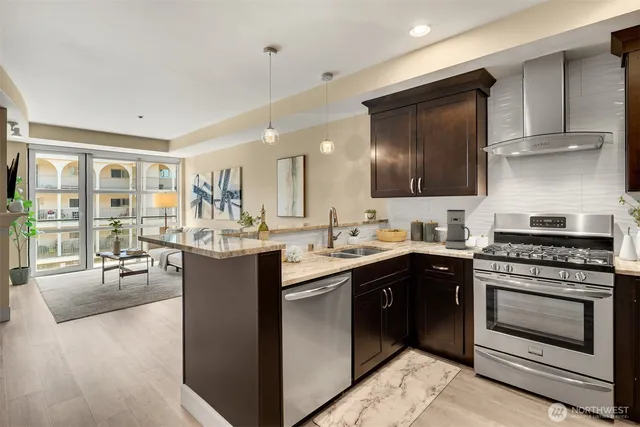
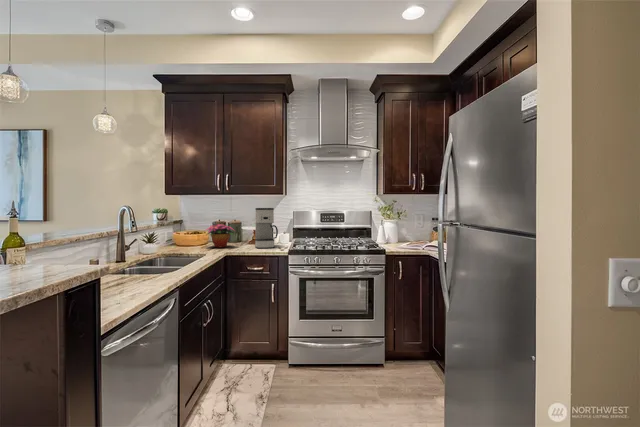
flower arrangement: none [397,224,428,245] -> present [206,224,233,247]

